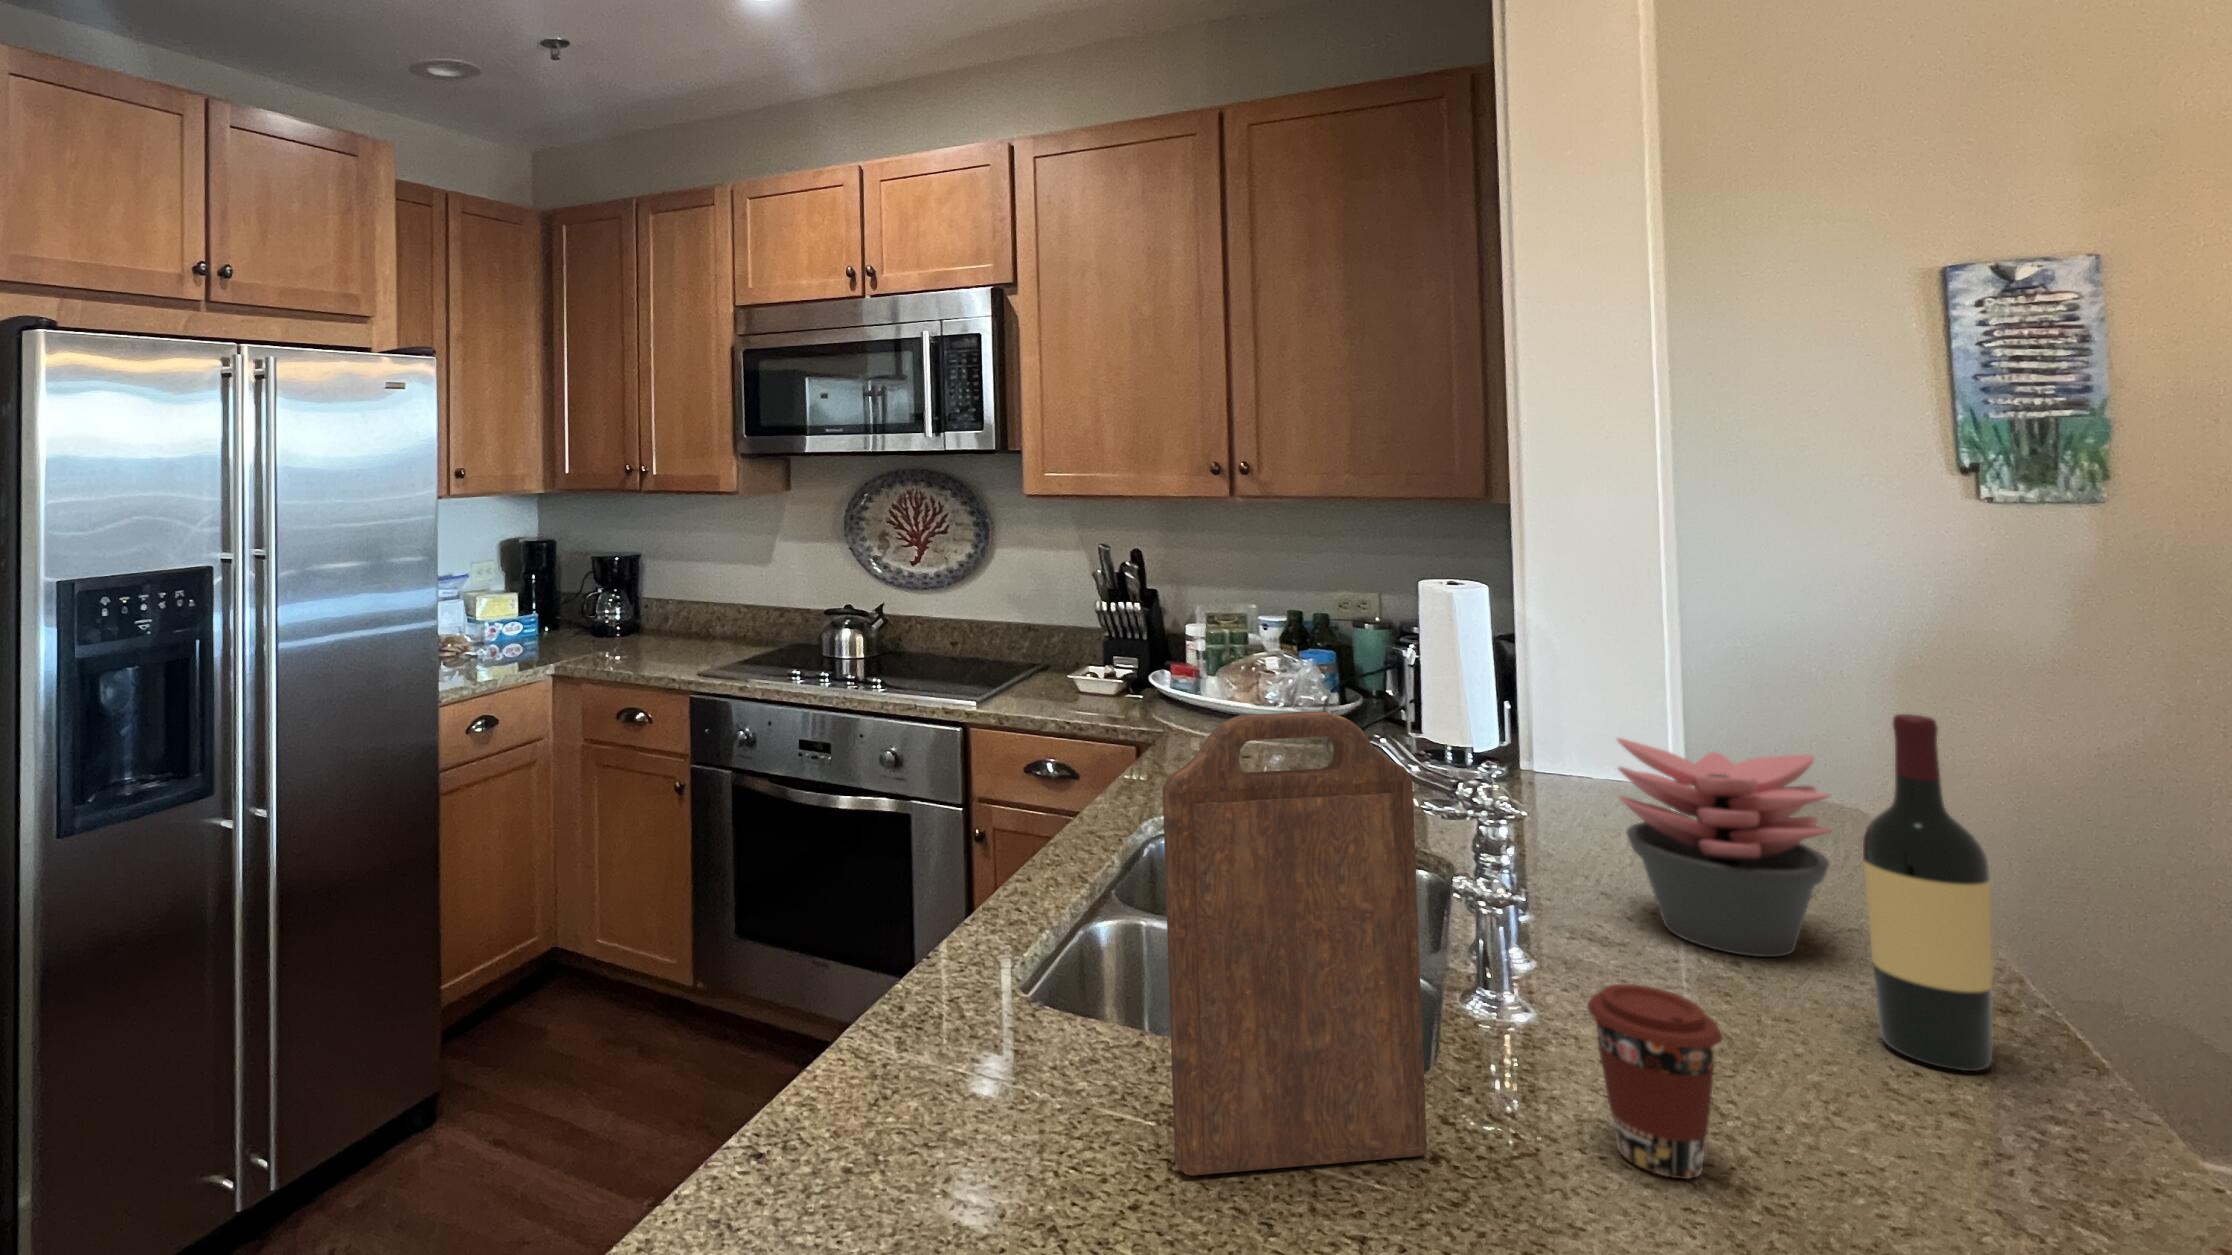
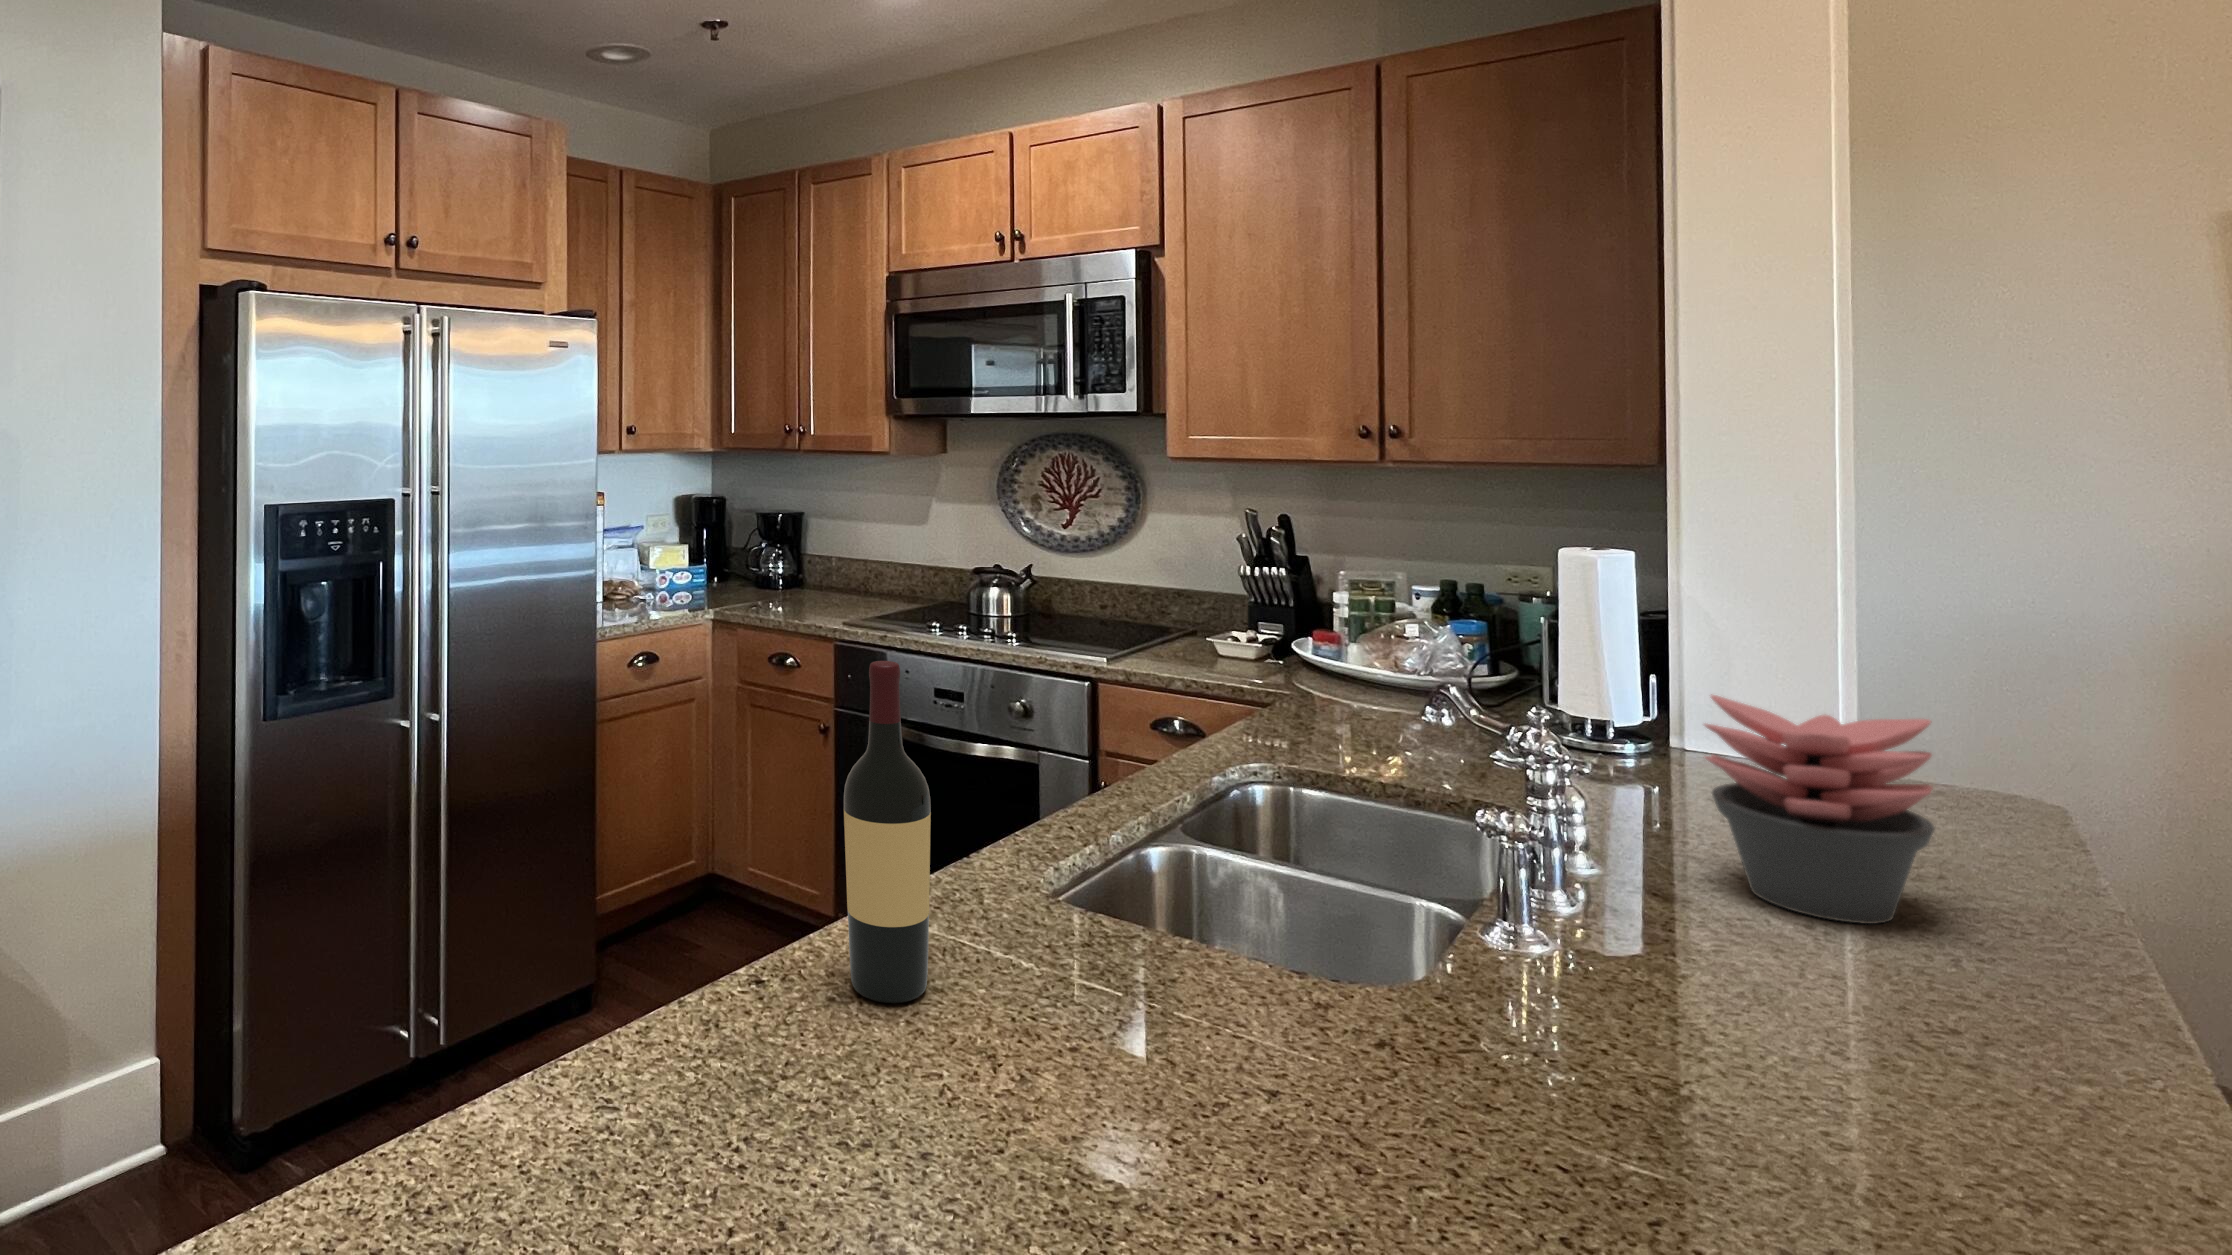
cutting board: present [1163,711,1427,1176] -> none [1122,619,1379,1043]
wine bottle: present [1863,714,1992,1071] -> present [844,661,931,1003]
coffee cup: present [1587,984,1722,1179] -> none [1555,901,1688,1088]

